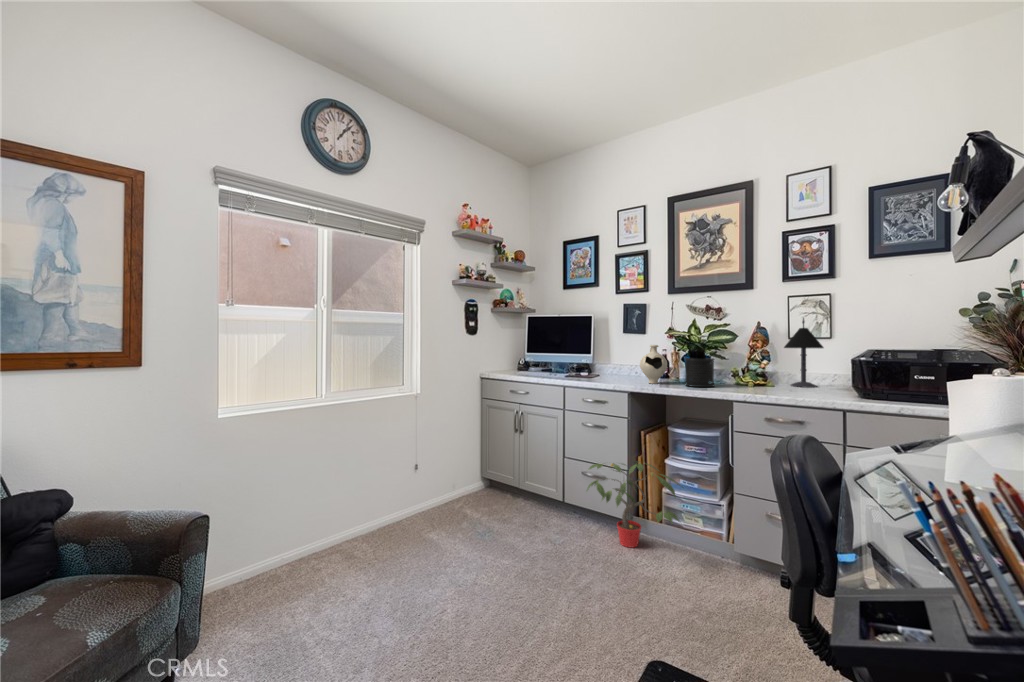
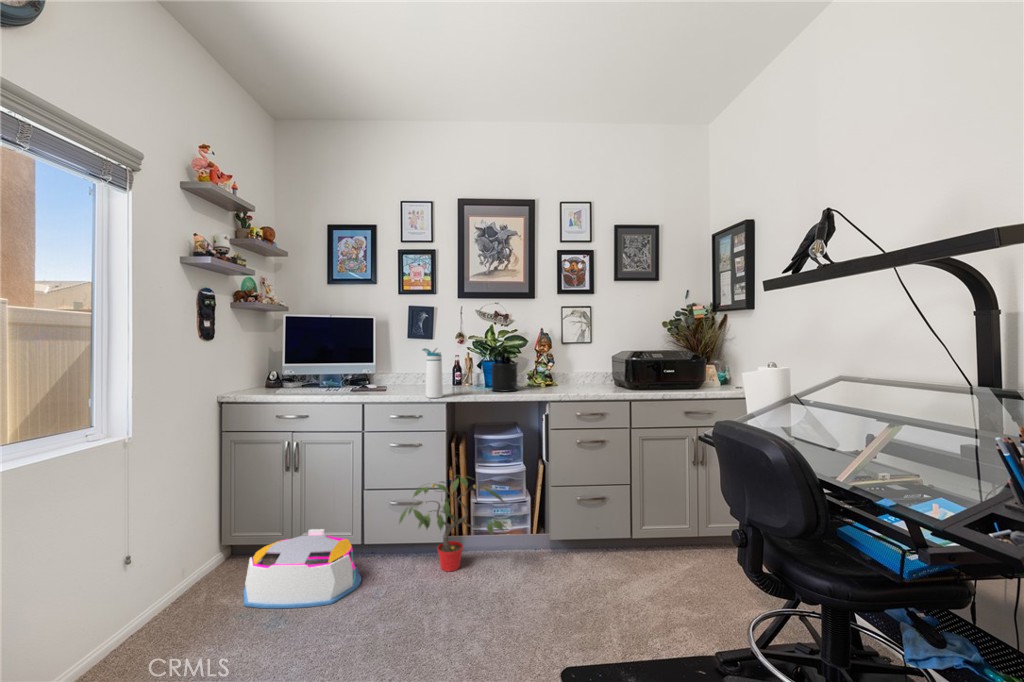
desk lamp: present [784,318,824,388] -> none [566,326,598,385]
water bottle: none [610,341,627,387] -> present [423,348,443,398]
decorative vase: present [640,345,667,384] -> none [446,351,473,391]
storage bin: none [478,481,557,537] -> present [244,529,361,608]

